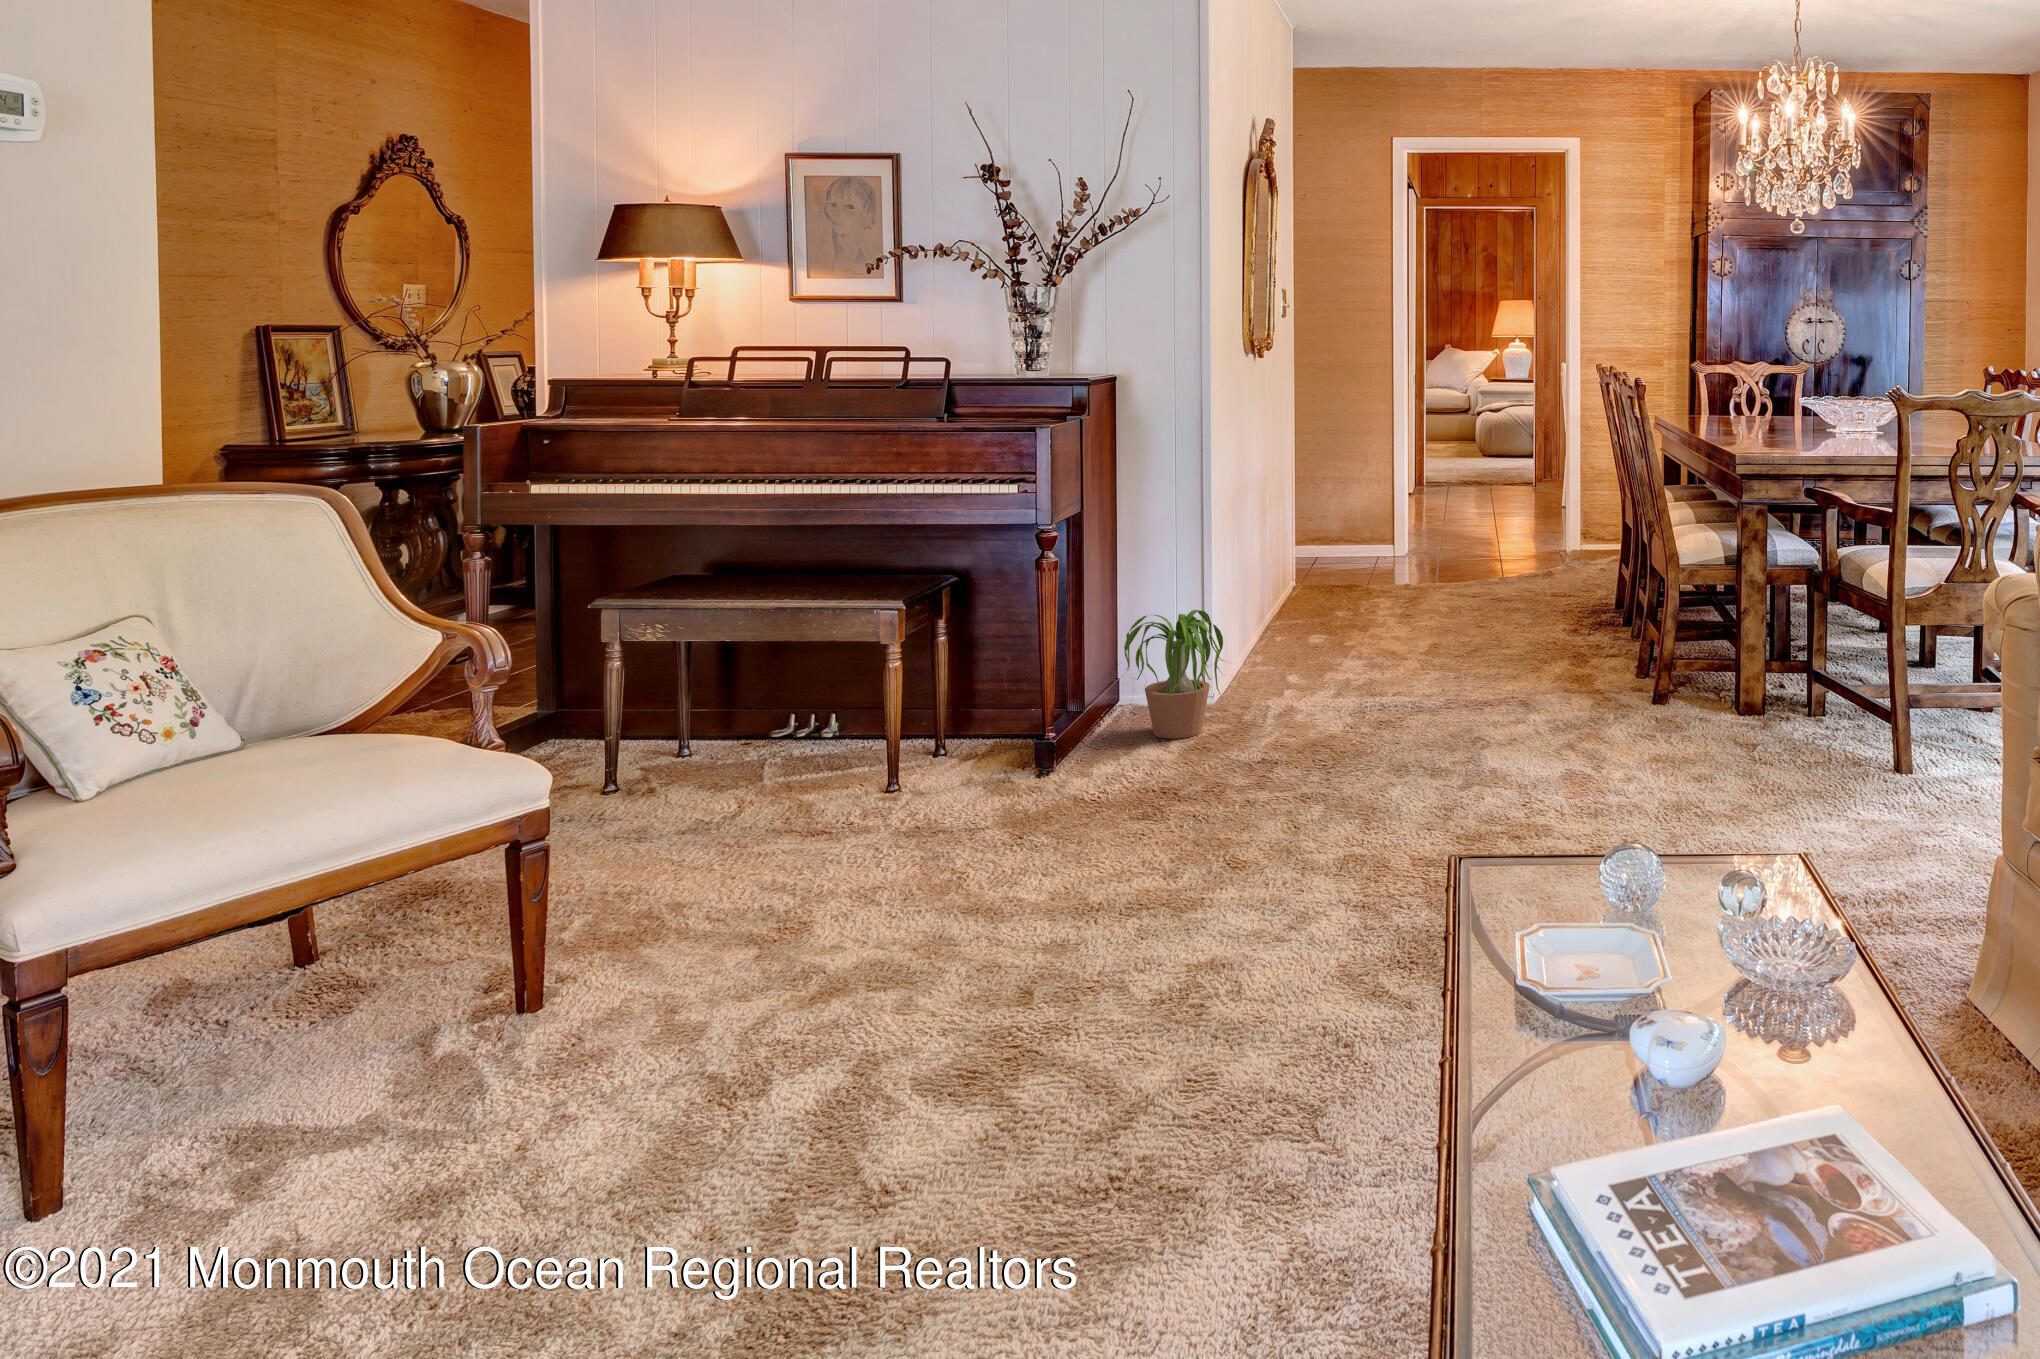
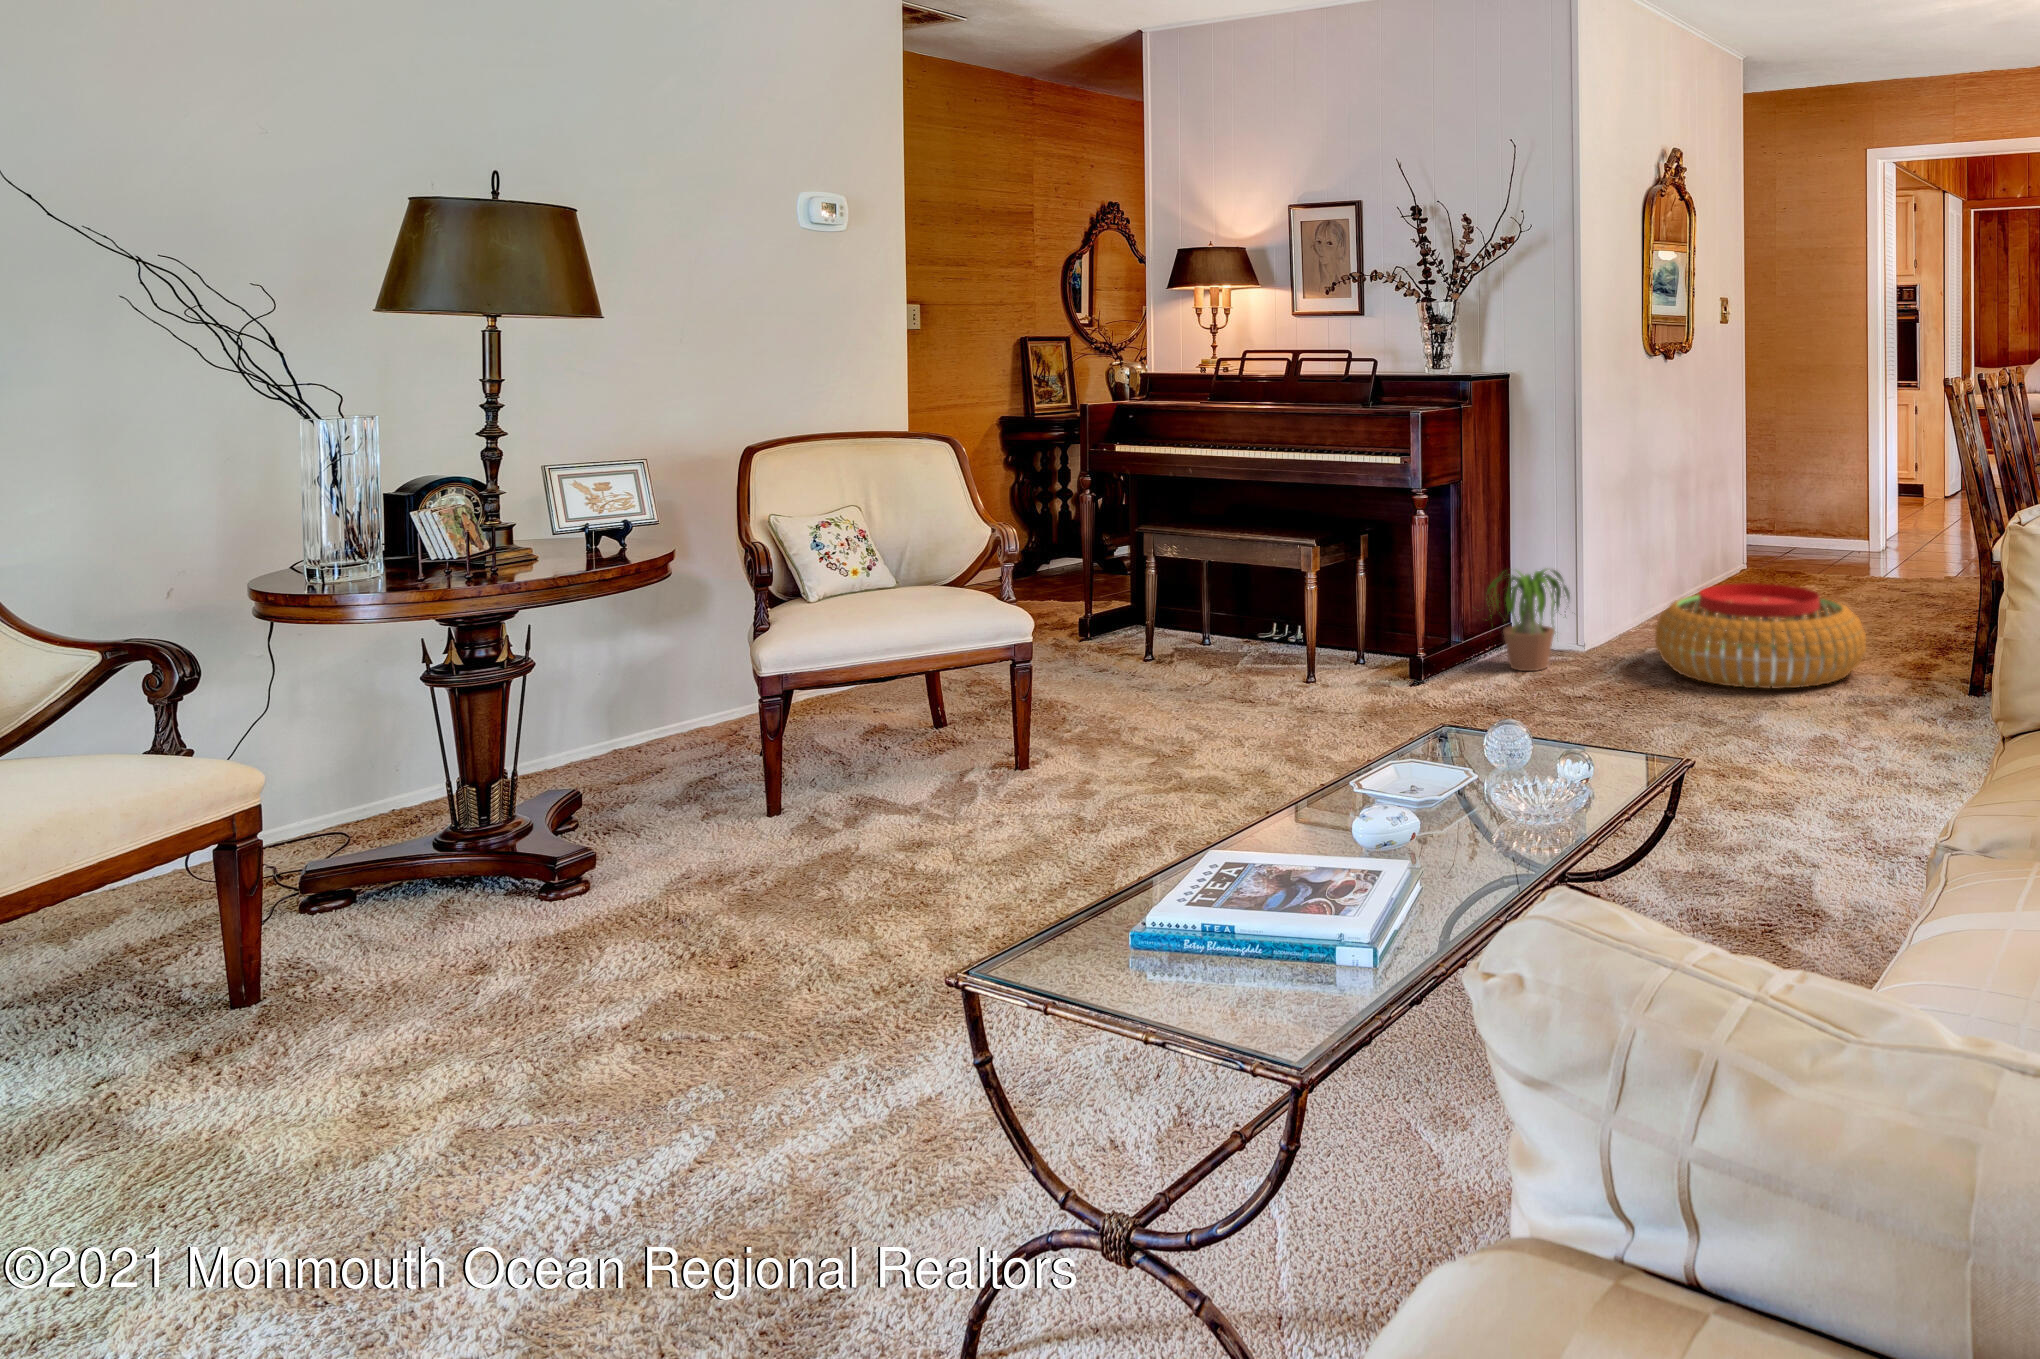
pouf: none [1320,606,1551,726] -> present [1655,583,1866,689]

